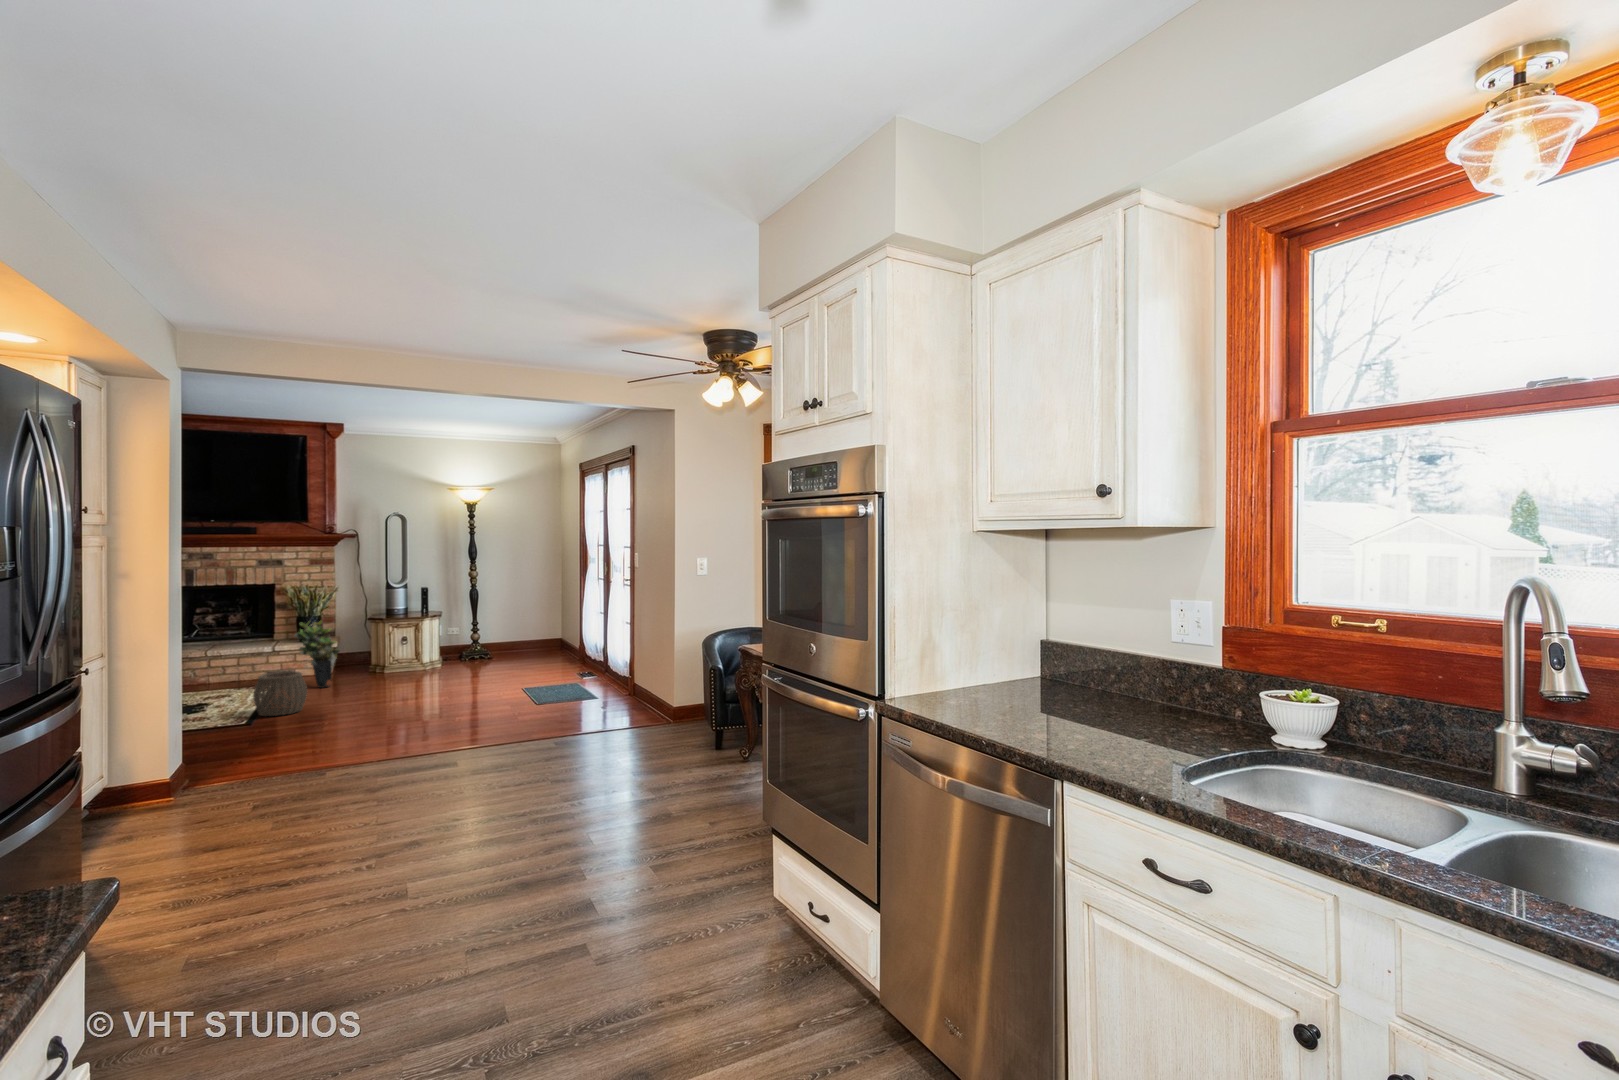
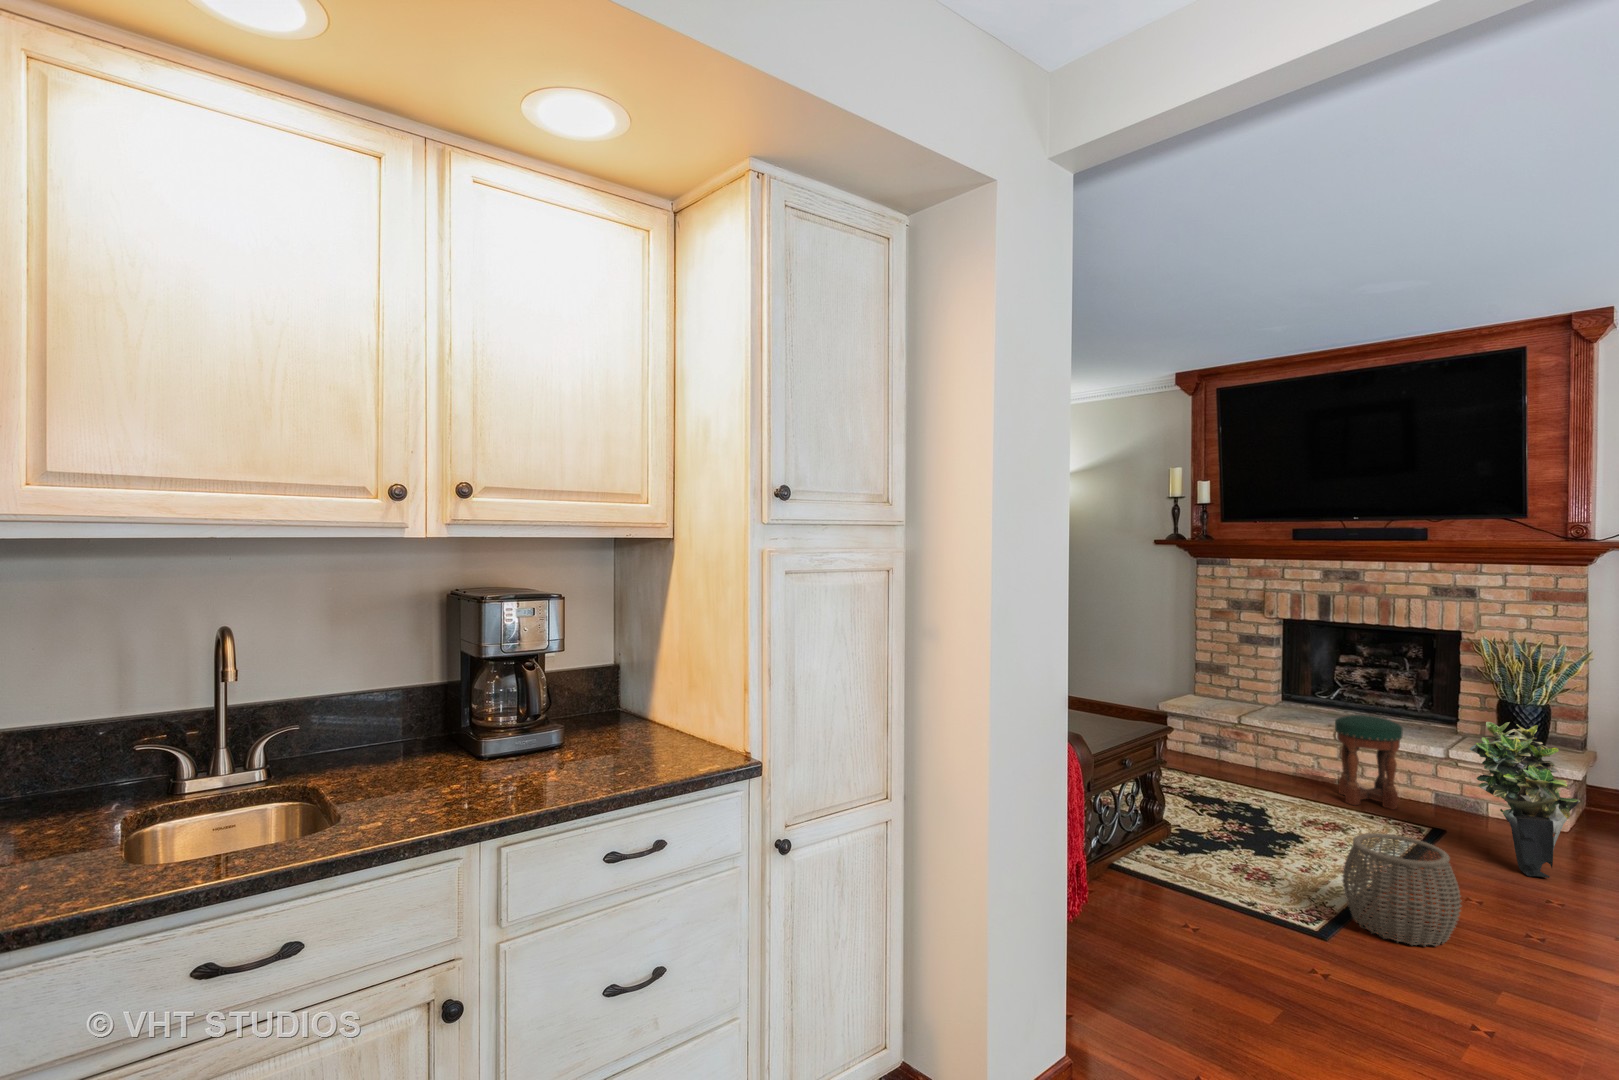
stool: none [211,636,251,688] -> present [1335,715,1403,810]

